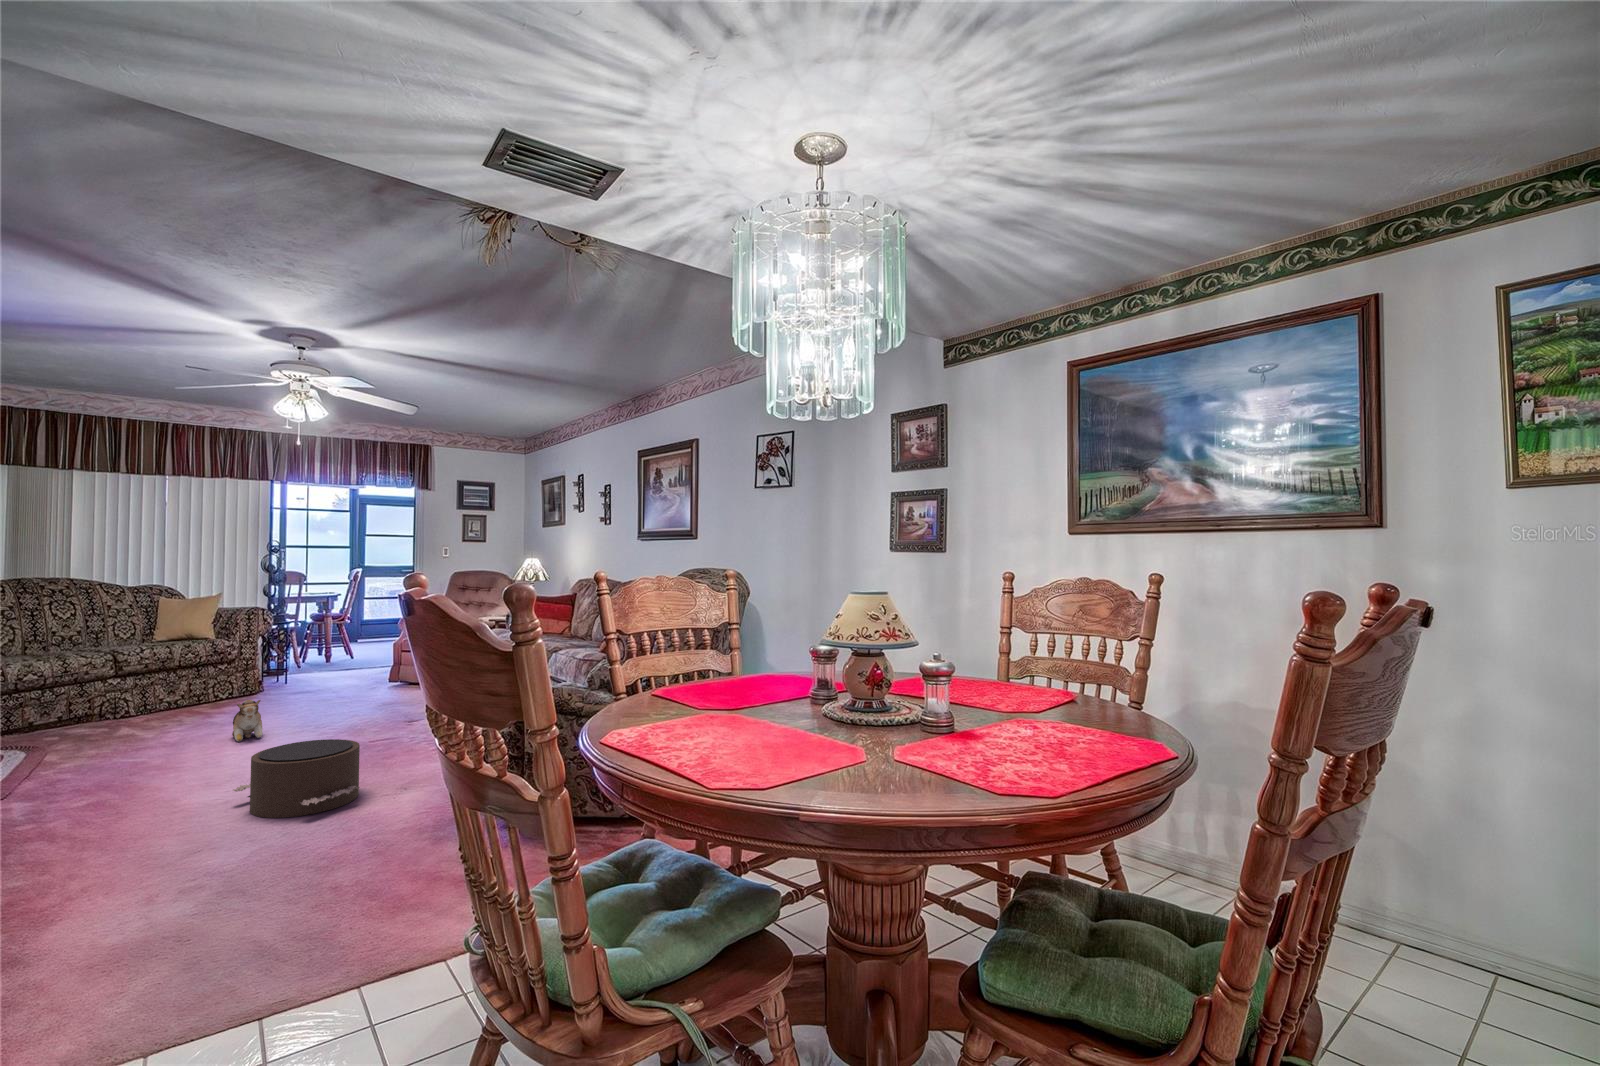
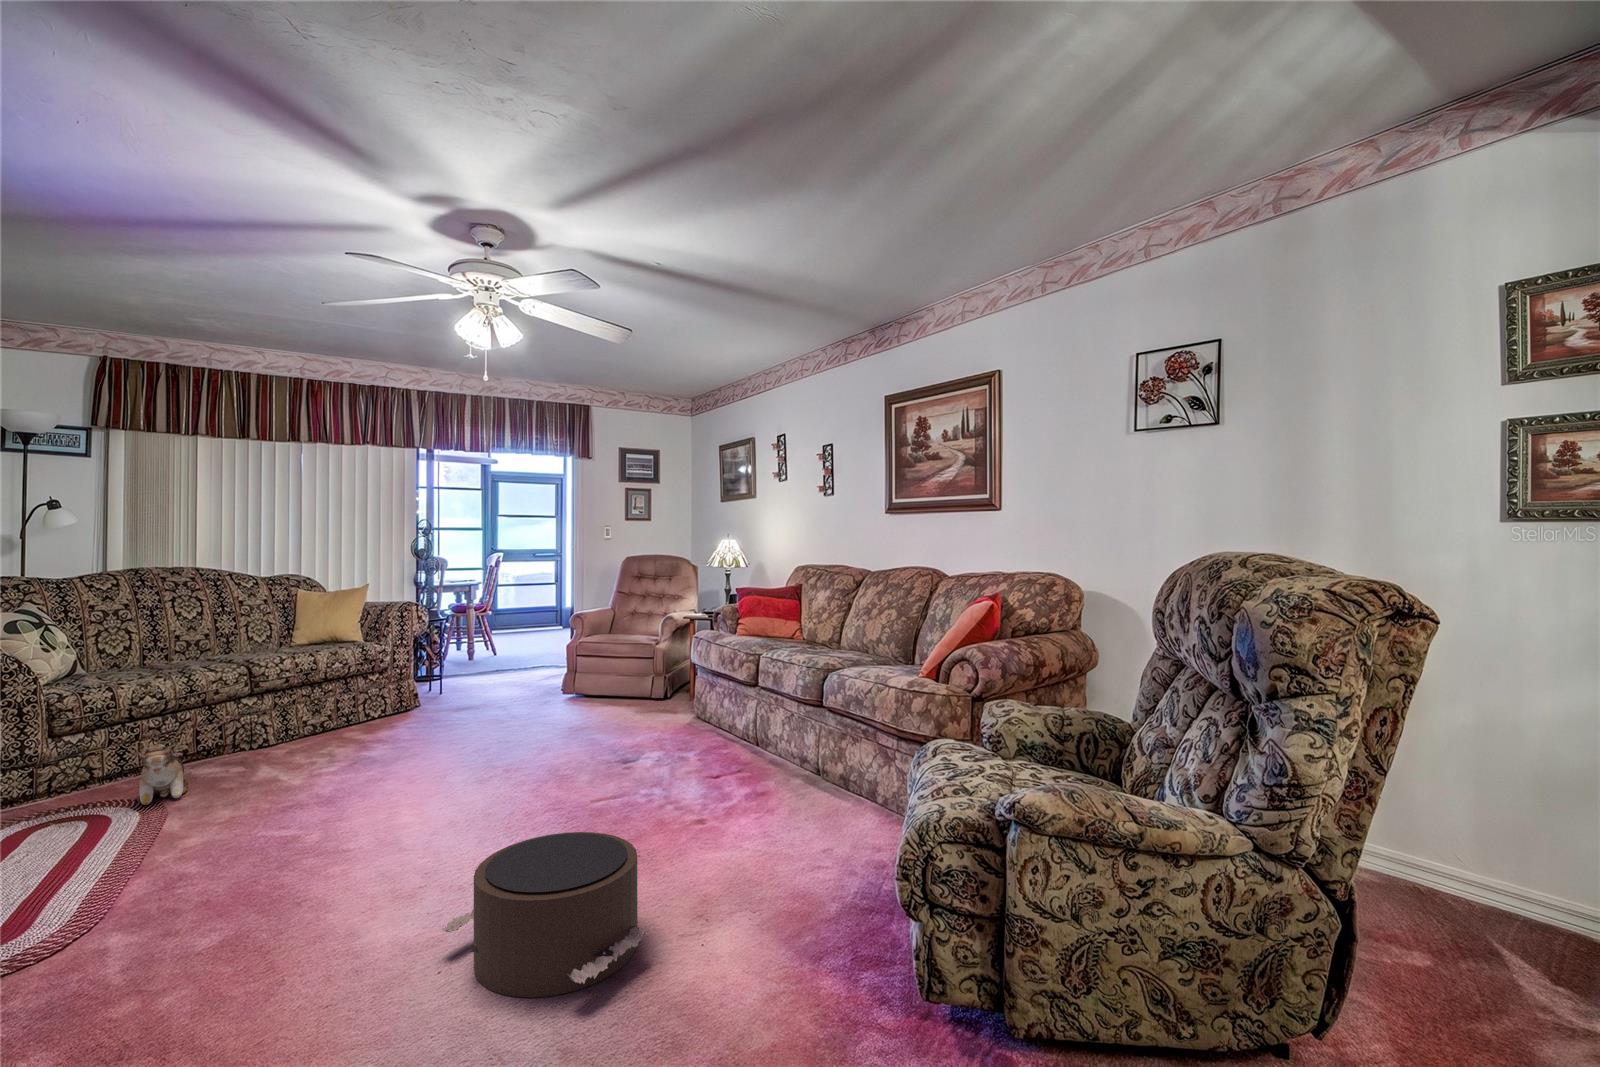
plush toy: present [232,700,262,742] -> present [136,744,188,805]

